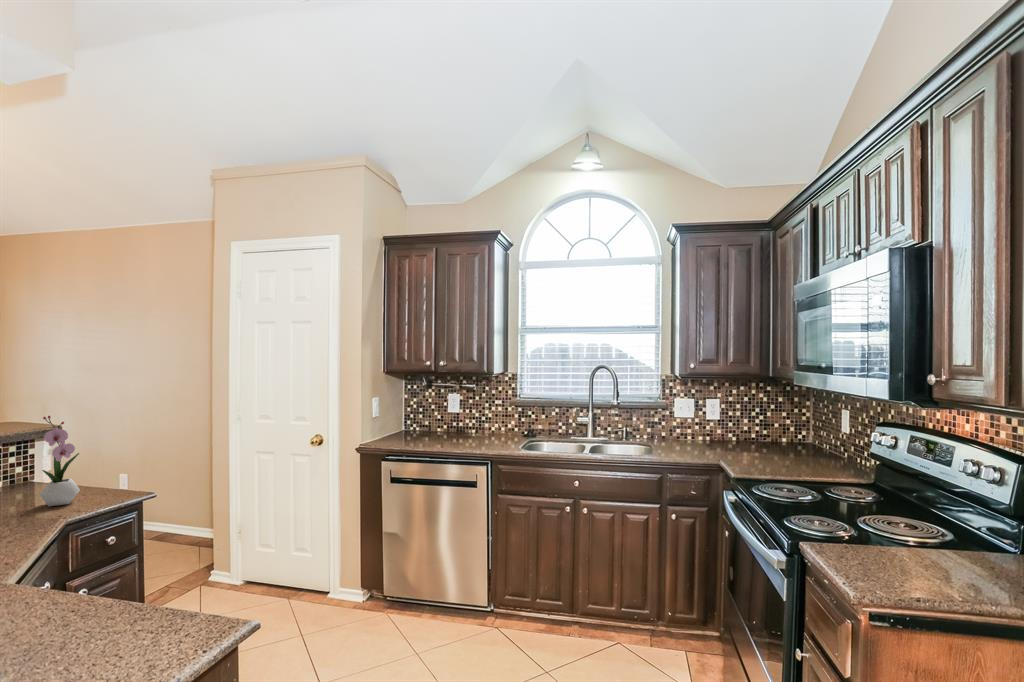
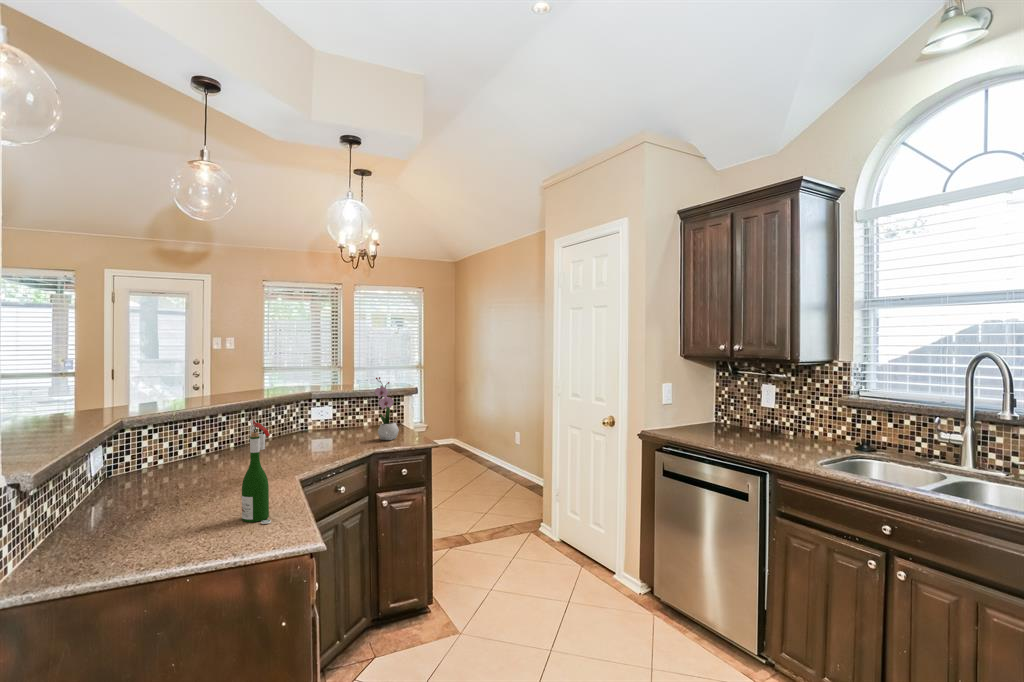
wine bottle: none [65,489,137,652] -> present [242,419,271,524]

